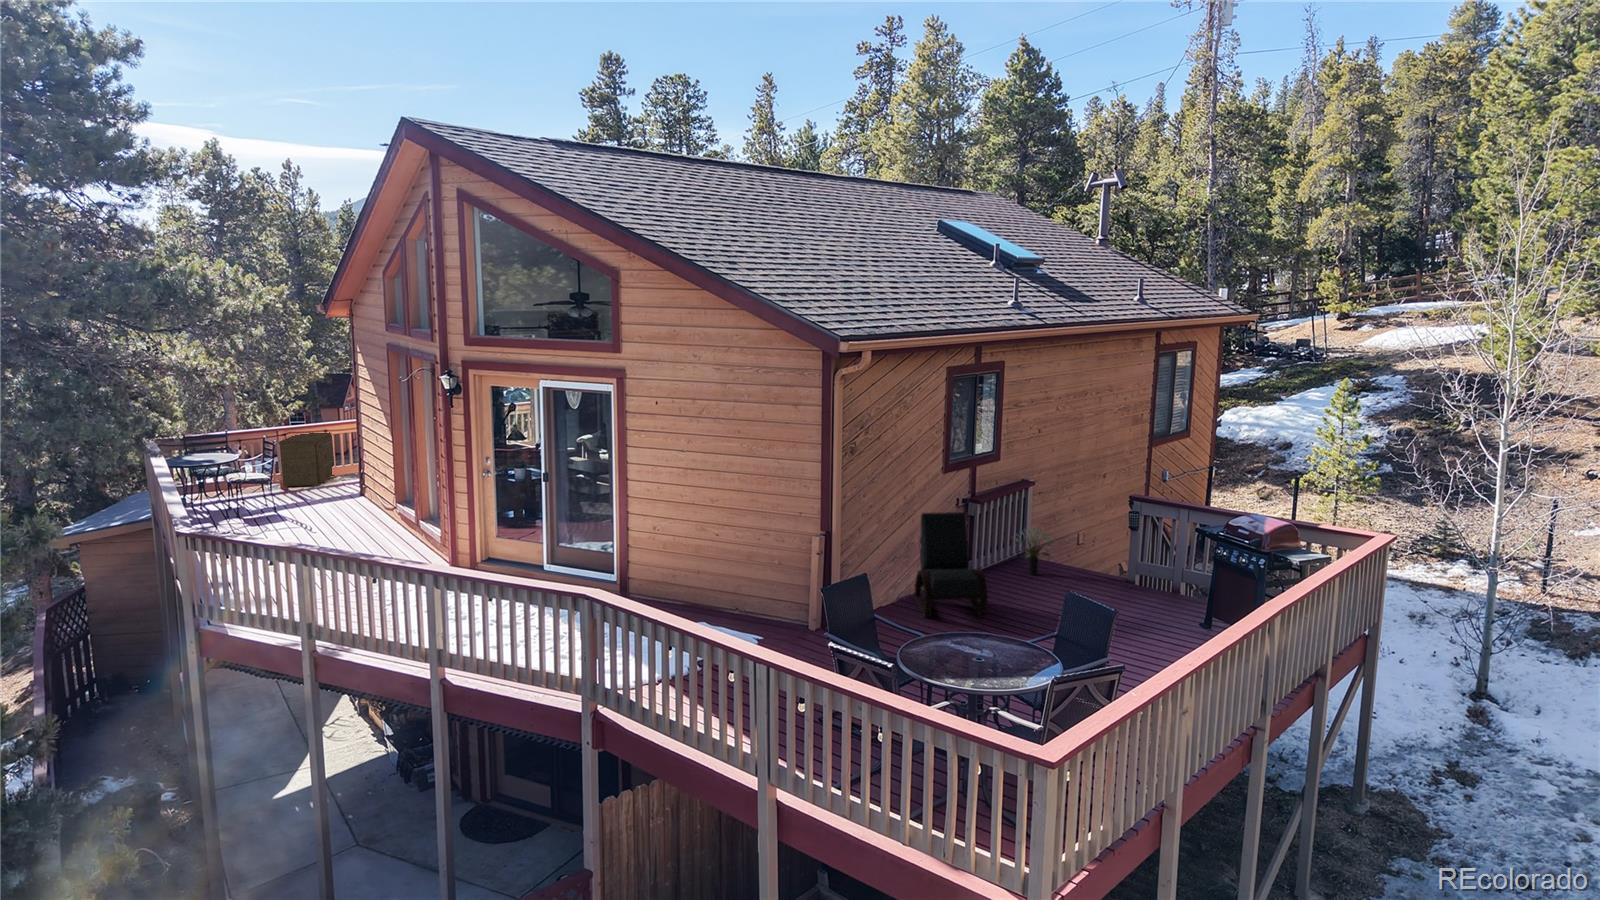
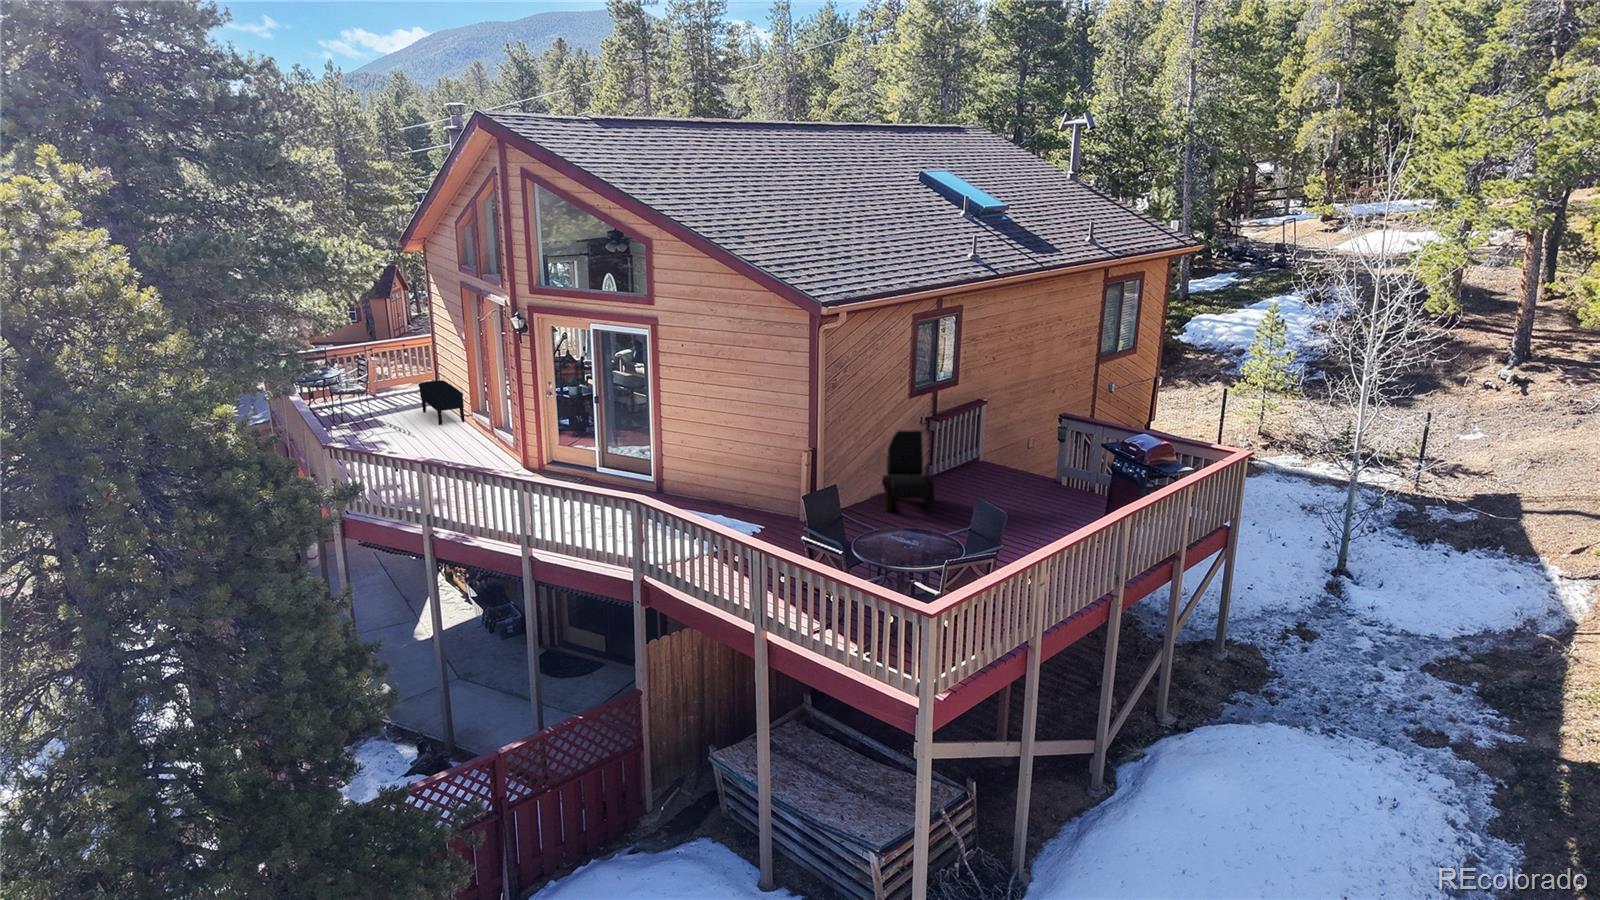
side table: present [279,432,335,488] -> none [364,344,409,393]
bench: none [337,469,389,522] -> present [418,380,465,425]
potted plant: present [1013,529,1057,575] -> none [964,440,999,477]

